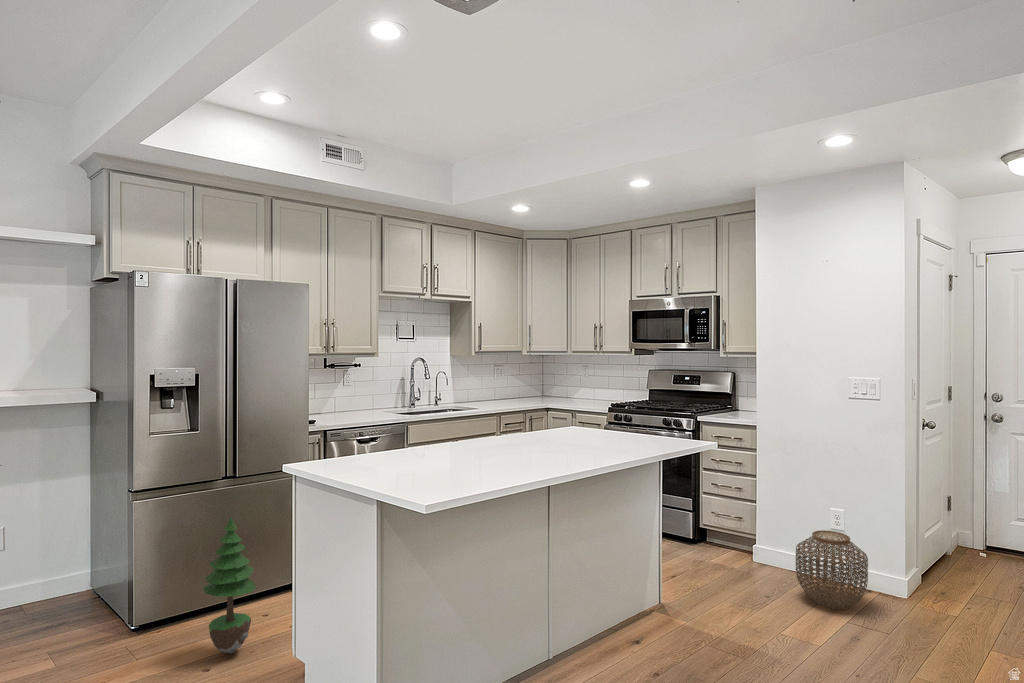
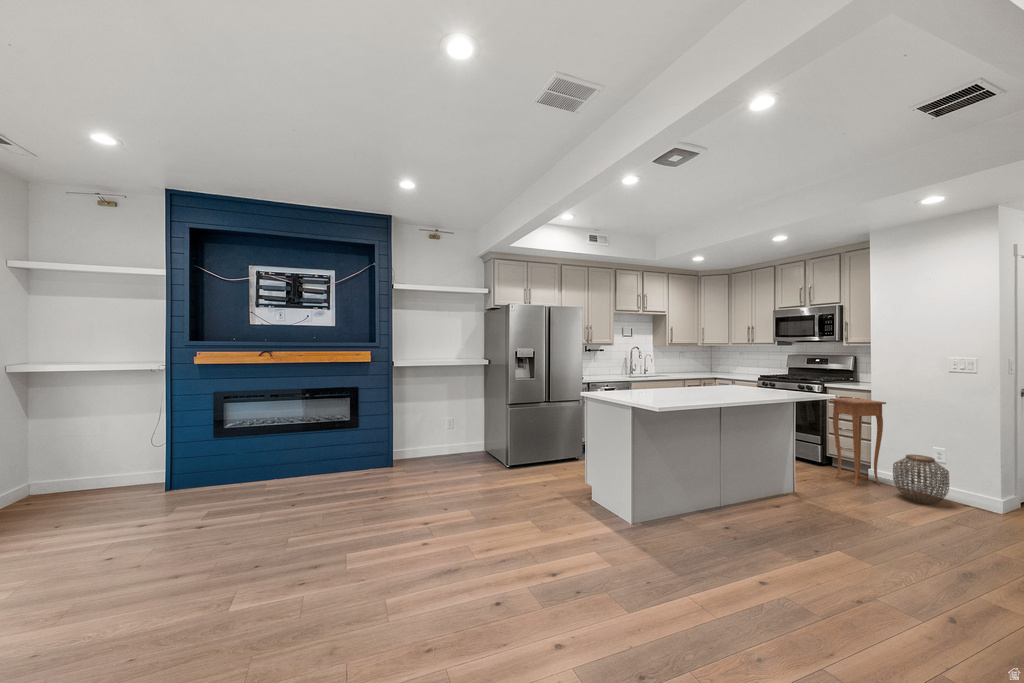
side table: none [709,440,783,582] -> present [830,398,886,485]
potted tree: present [203,518,256,654] -> none [545,417,568,481]

